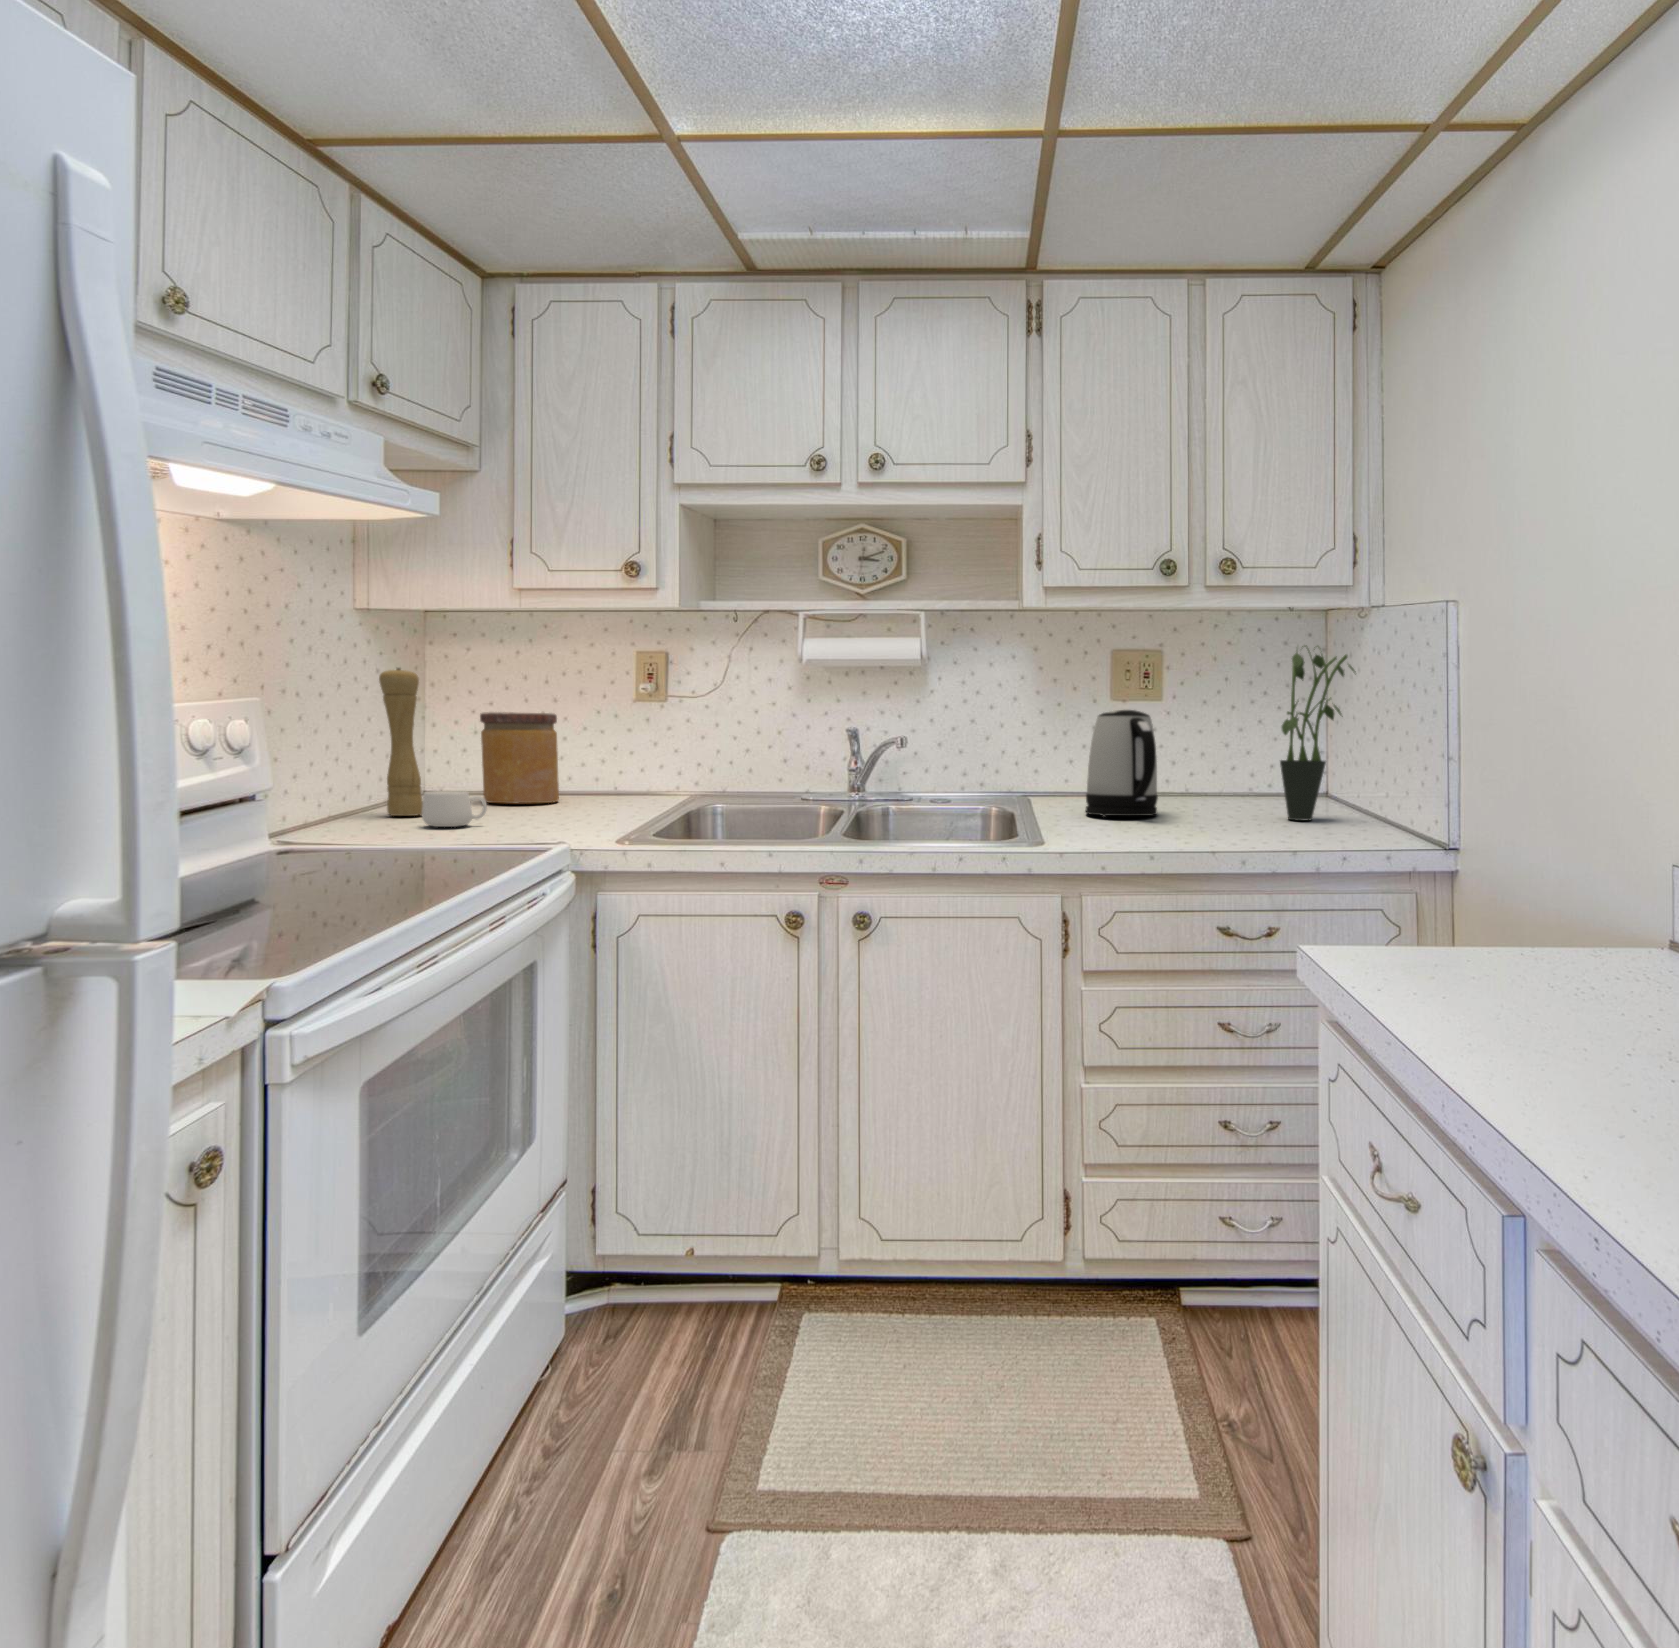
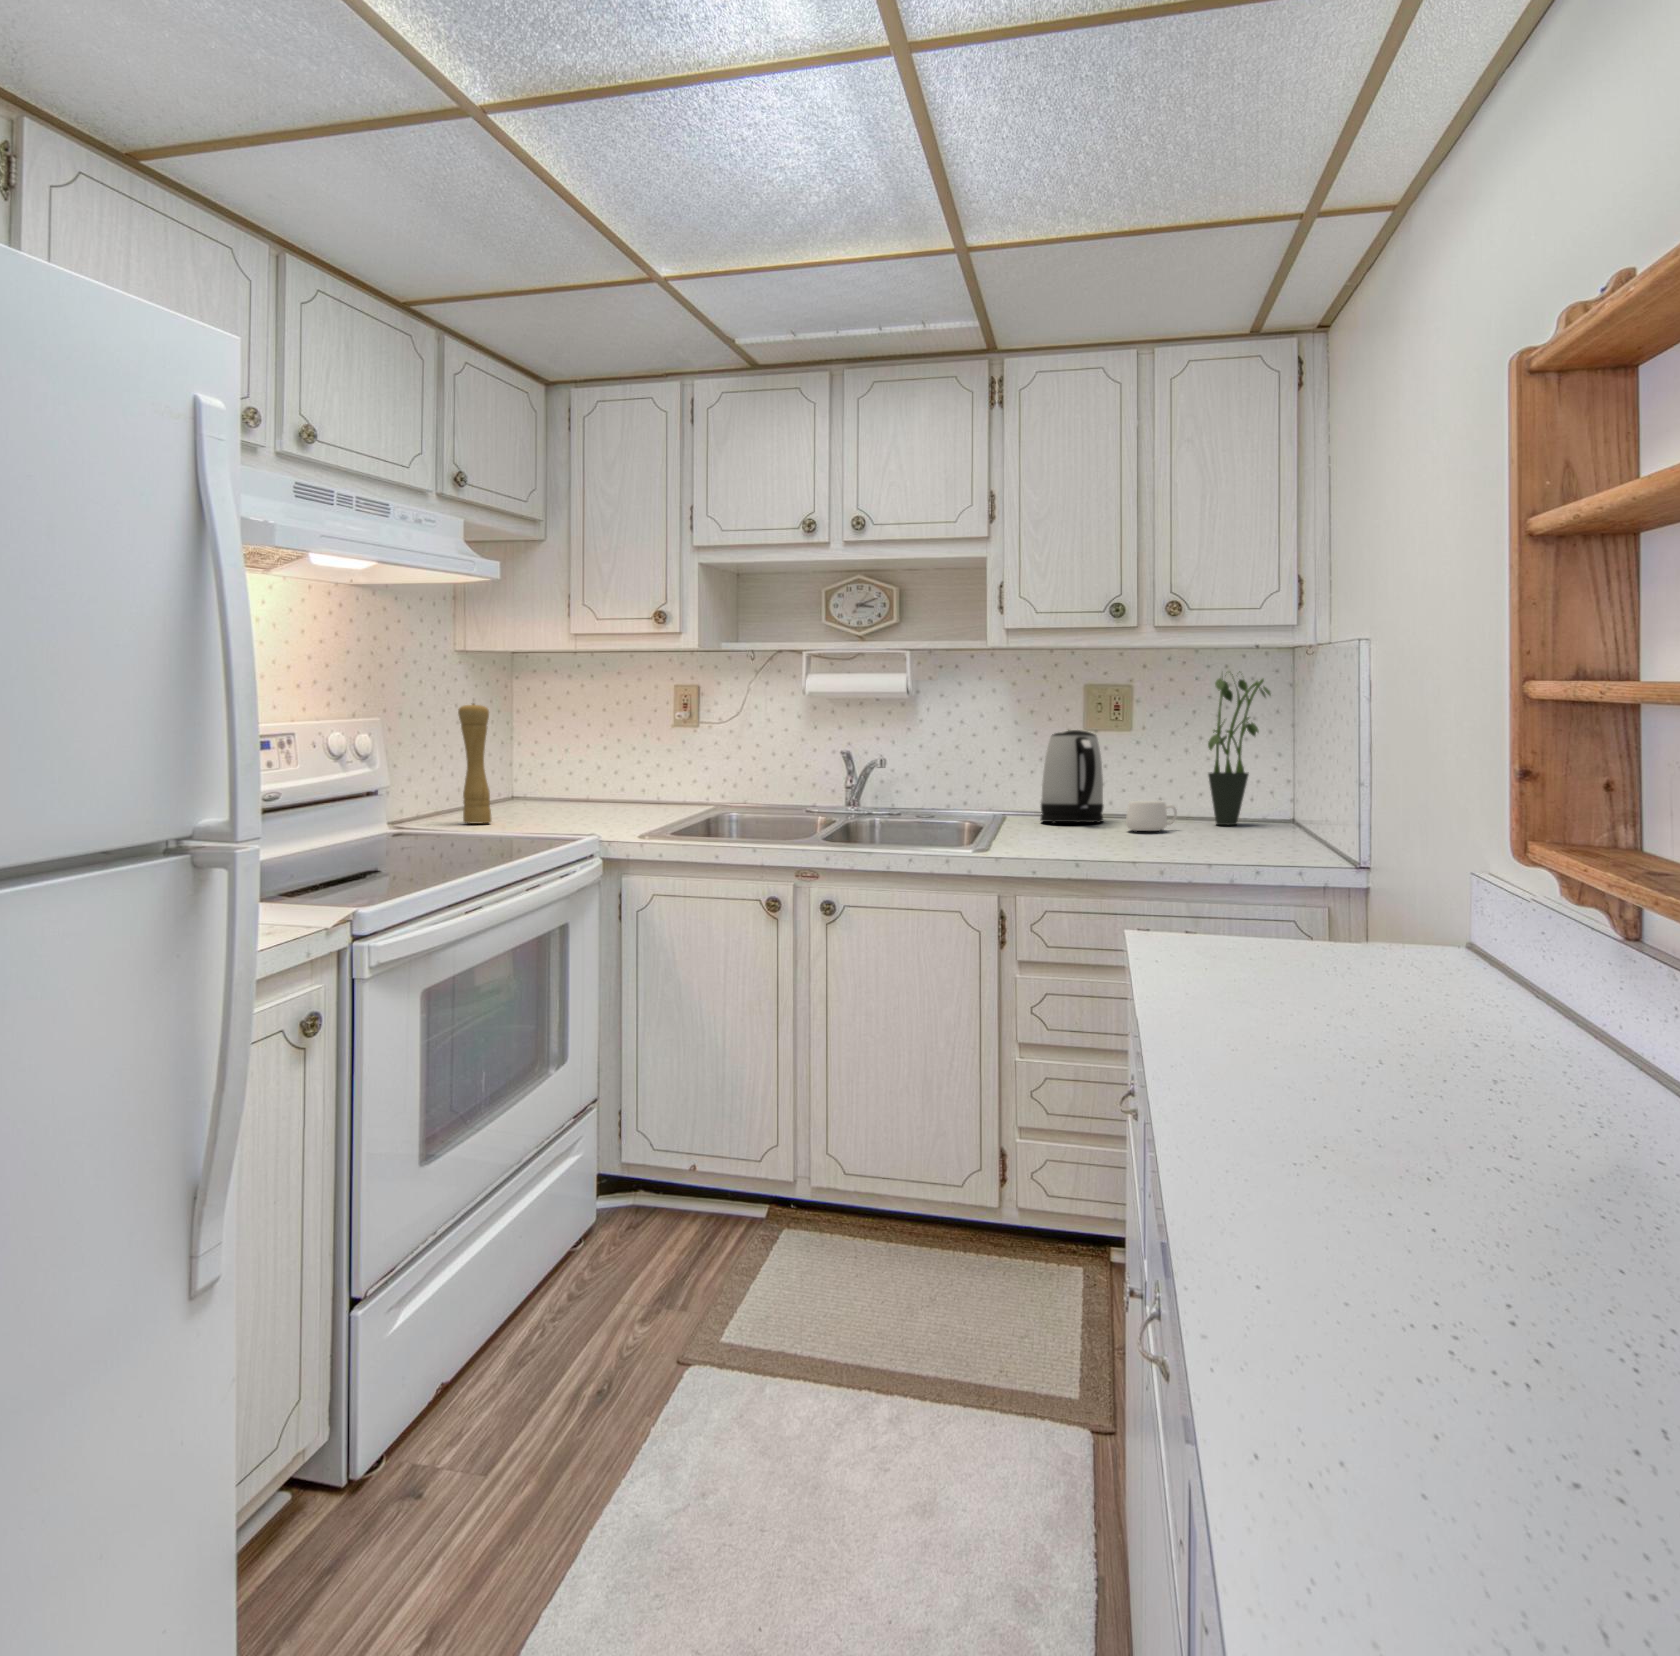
jar: present [480,712,559,803] -> none [541,740,605,816]
mug: present [422,791,487,827] -> present [1126,801,1177,831]

